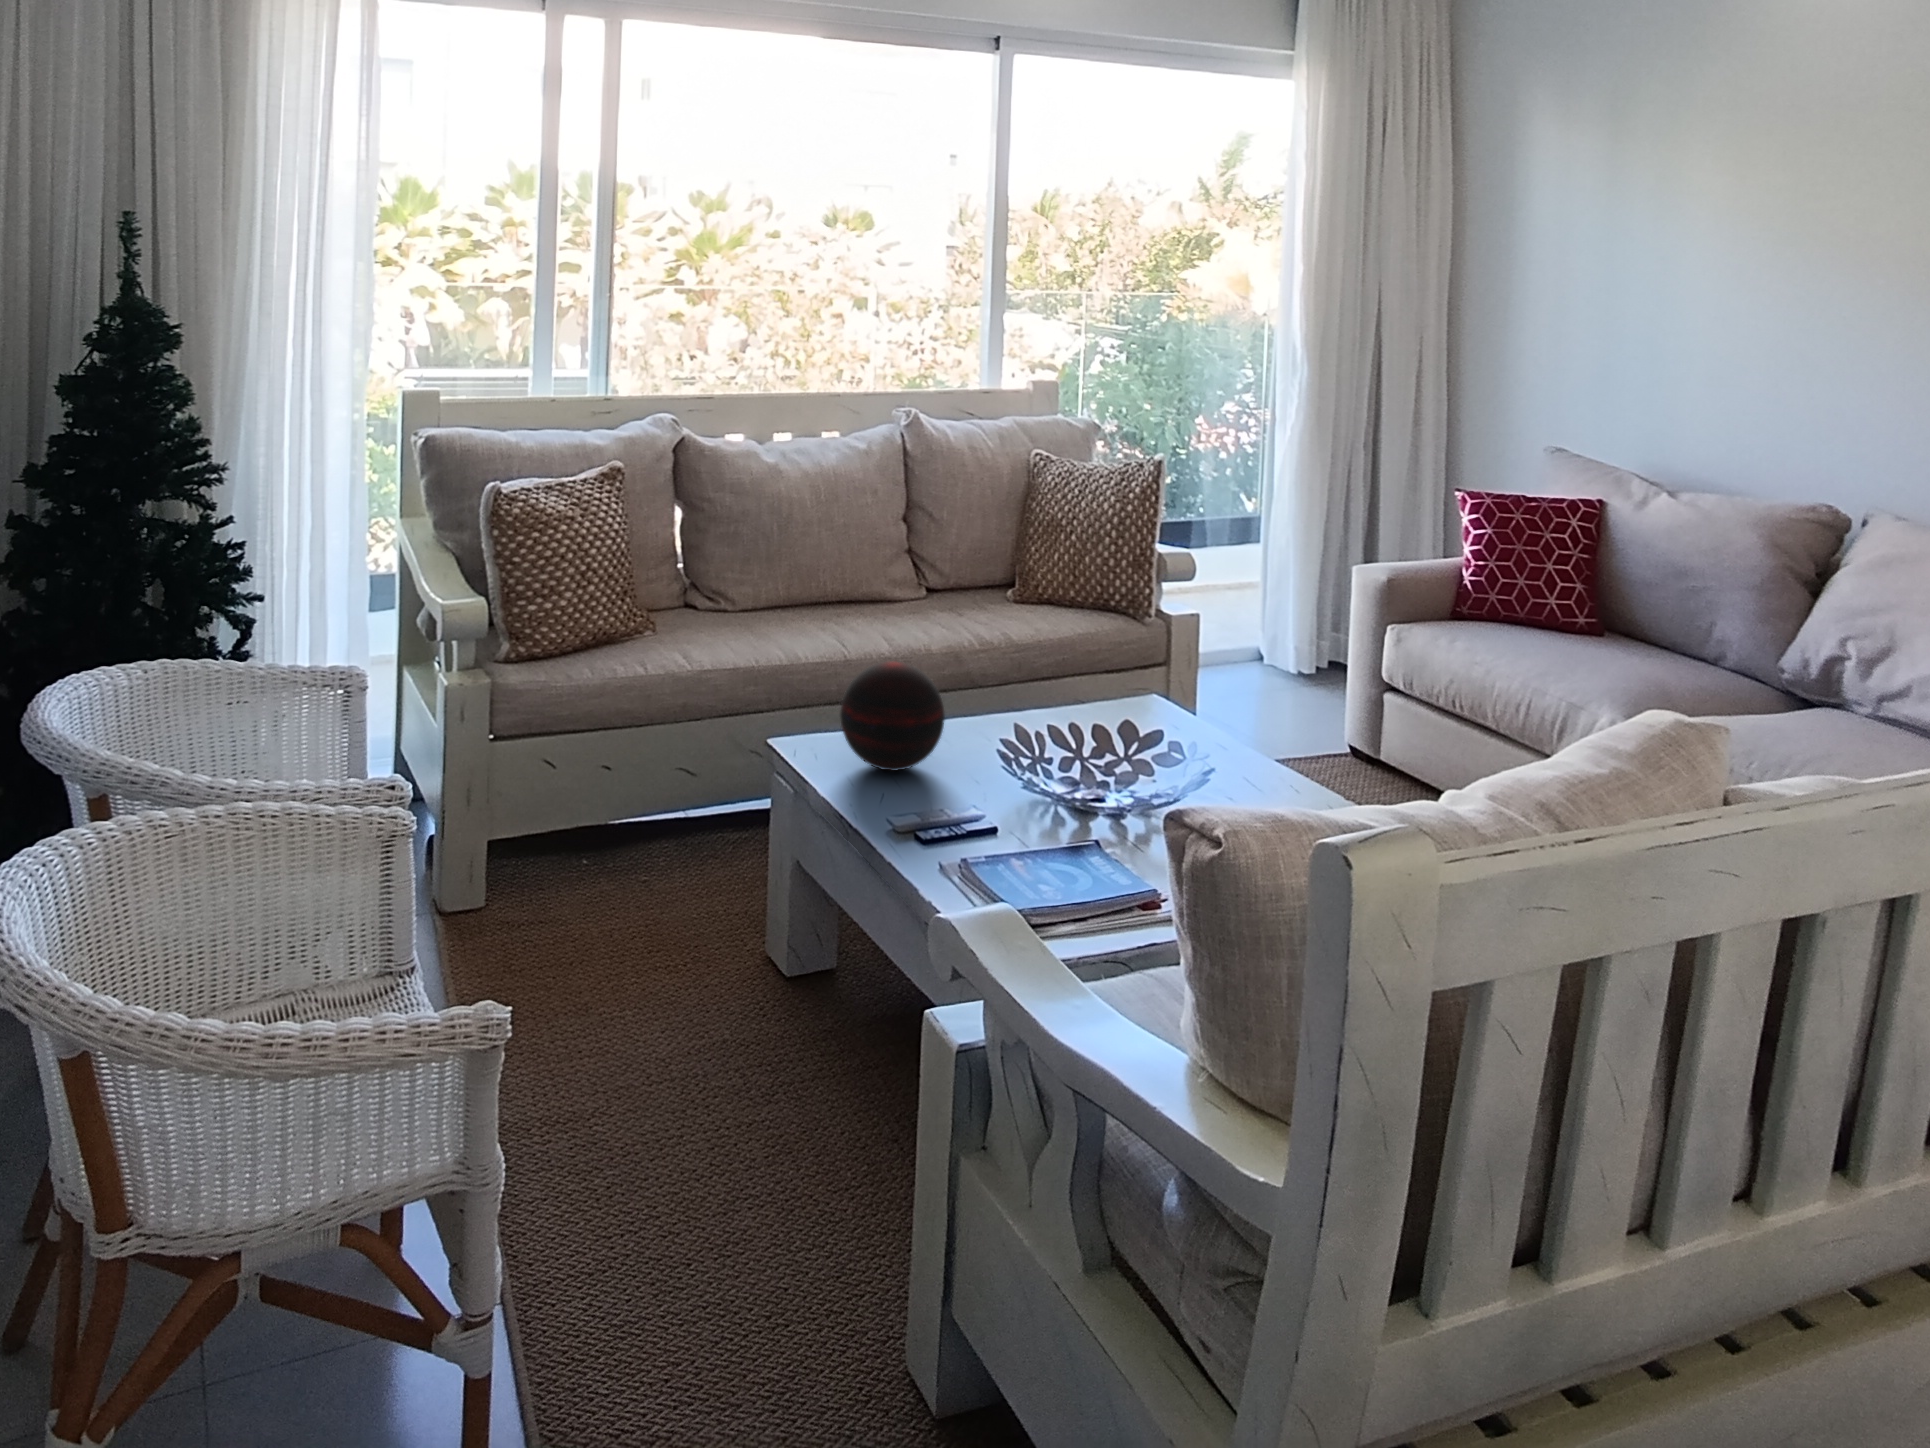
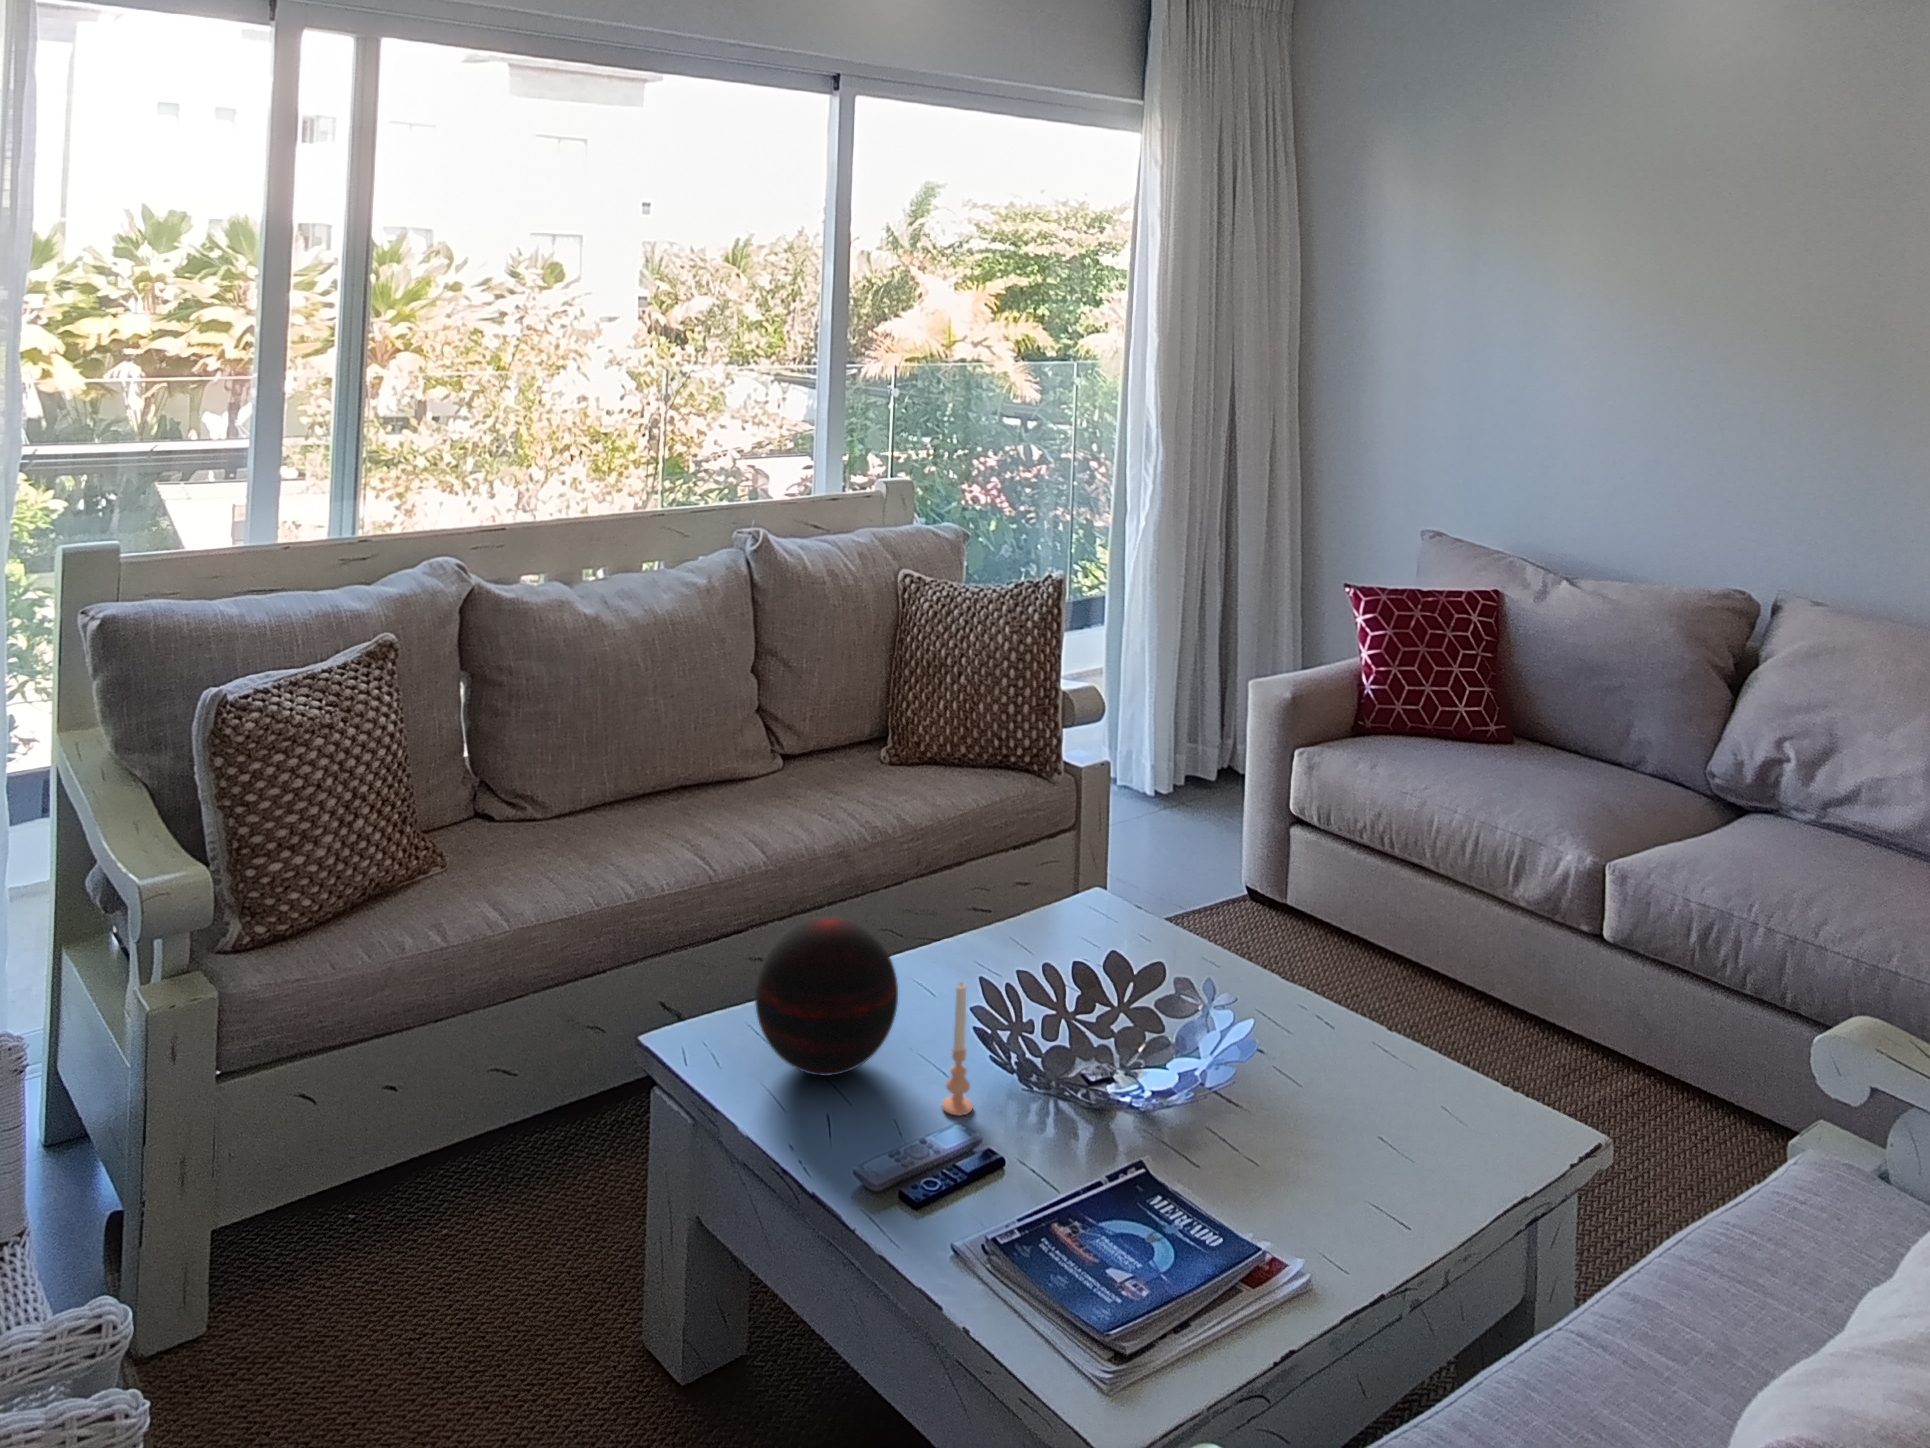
candle: none [965,707,988,802] -> present [942,982,973,1116]

